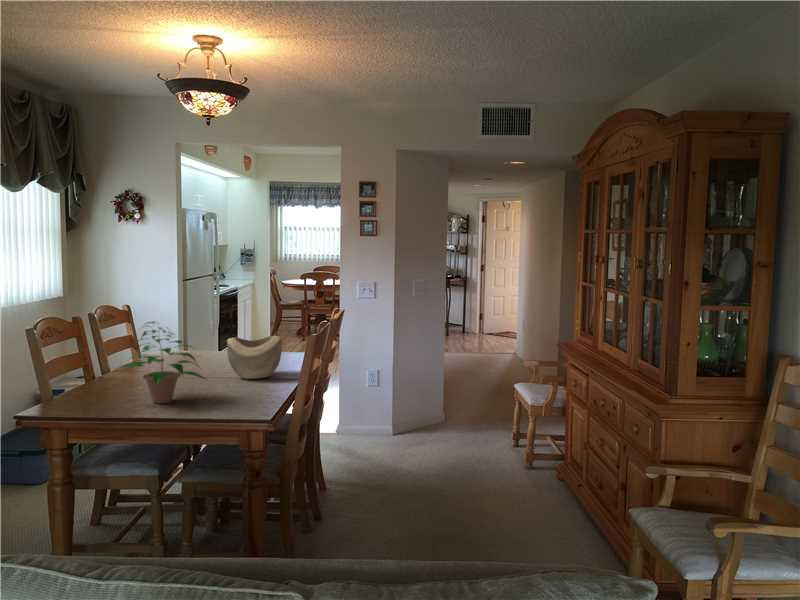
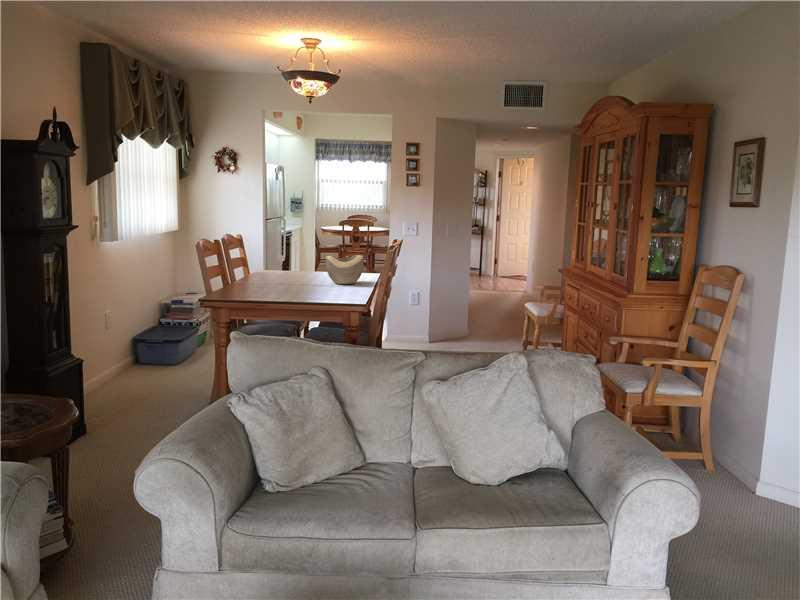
potted plant: present [117,321,205,404] -> none [263,240,323,294]

